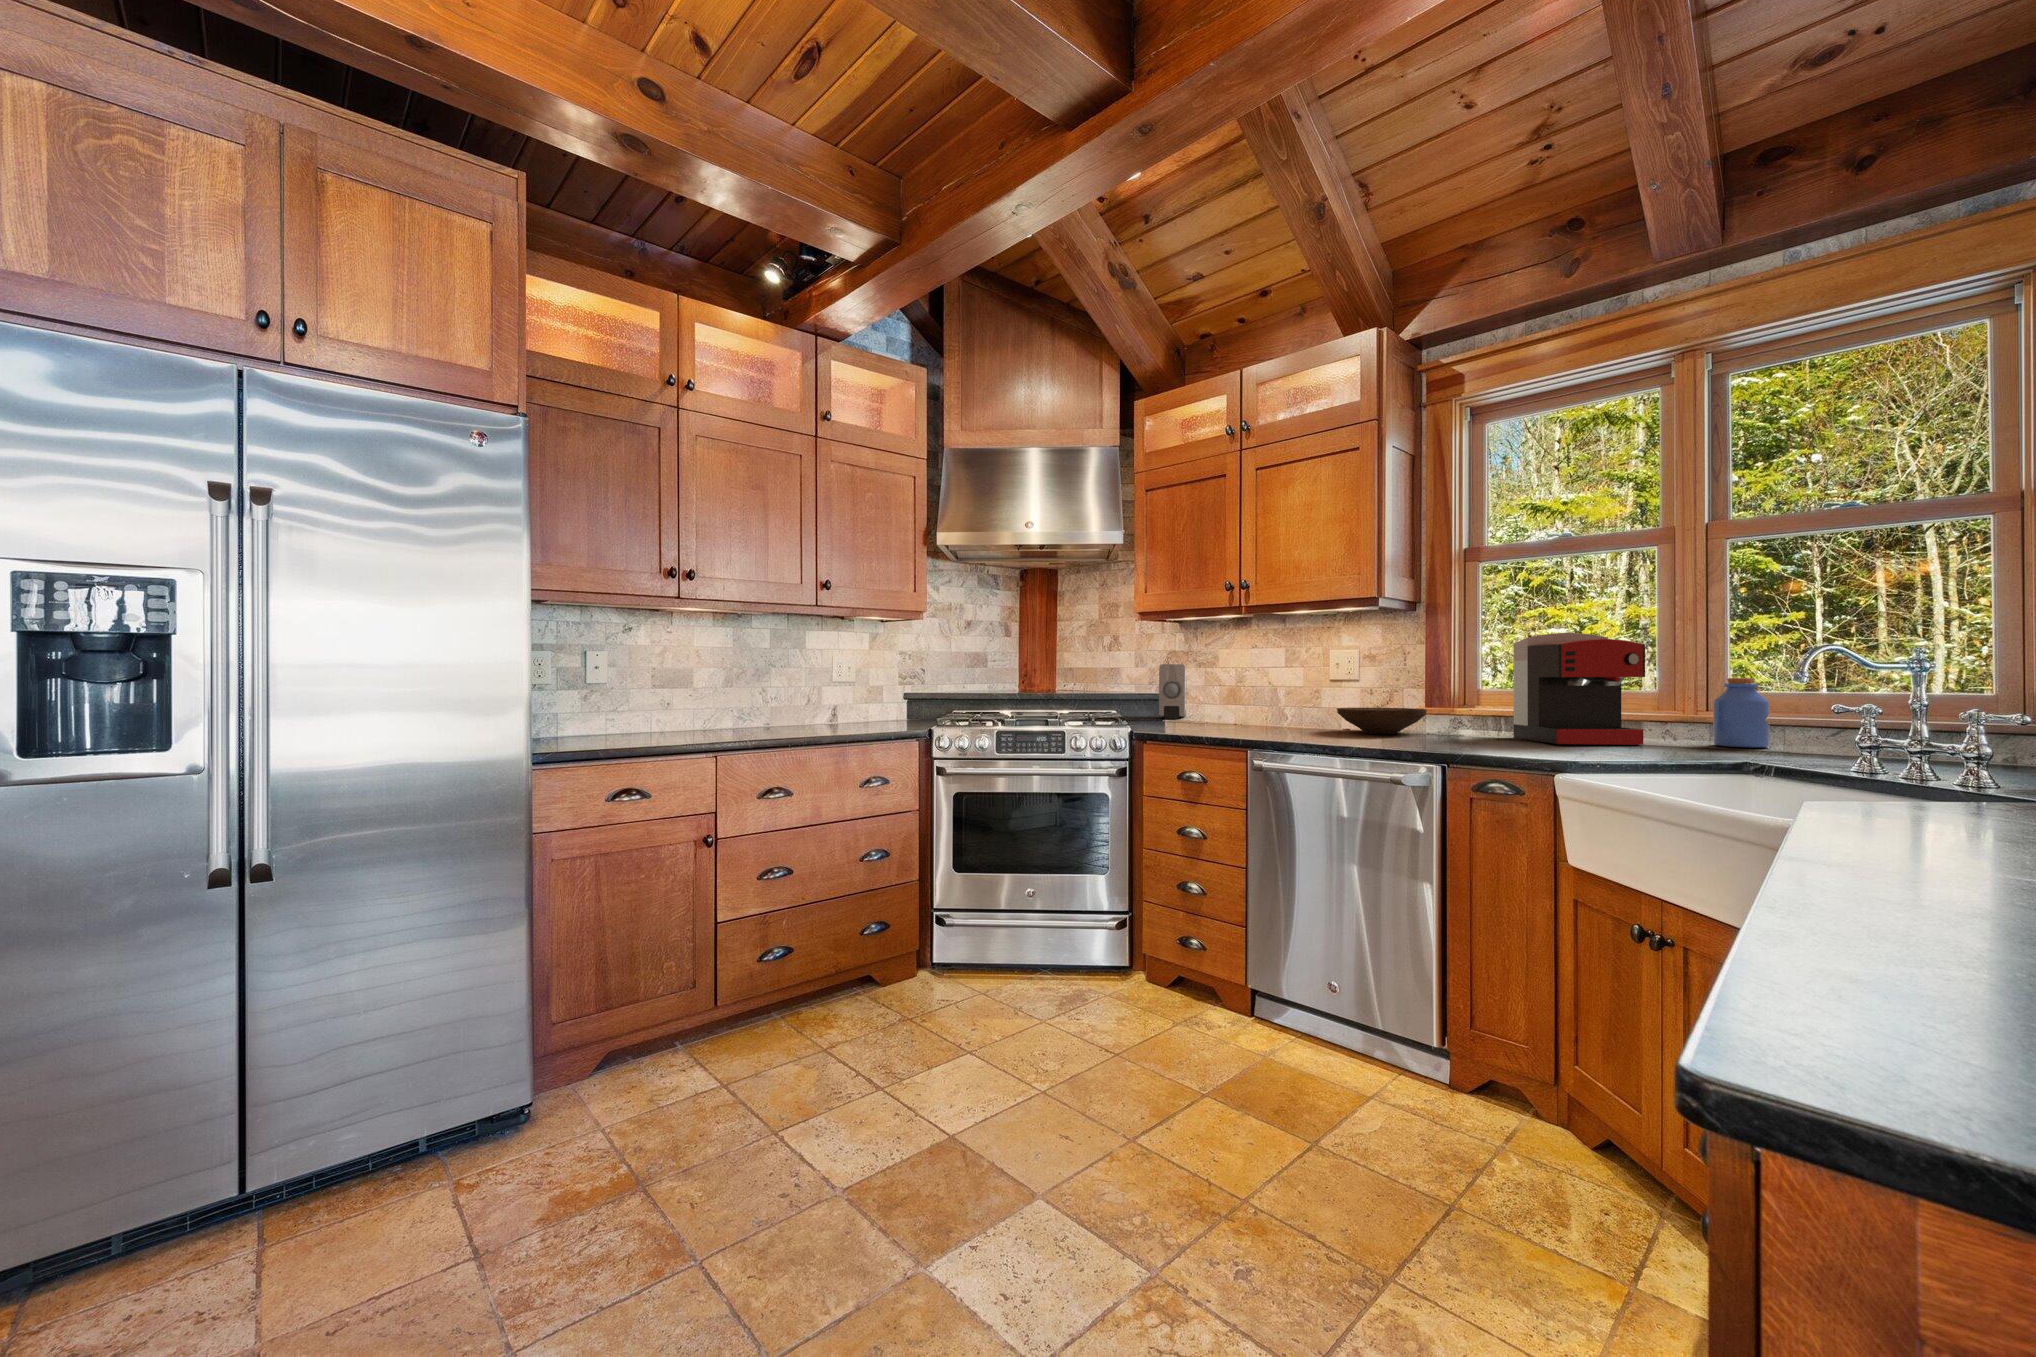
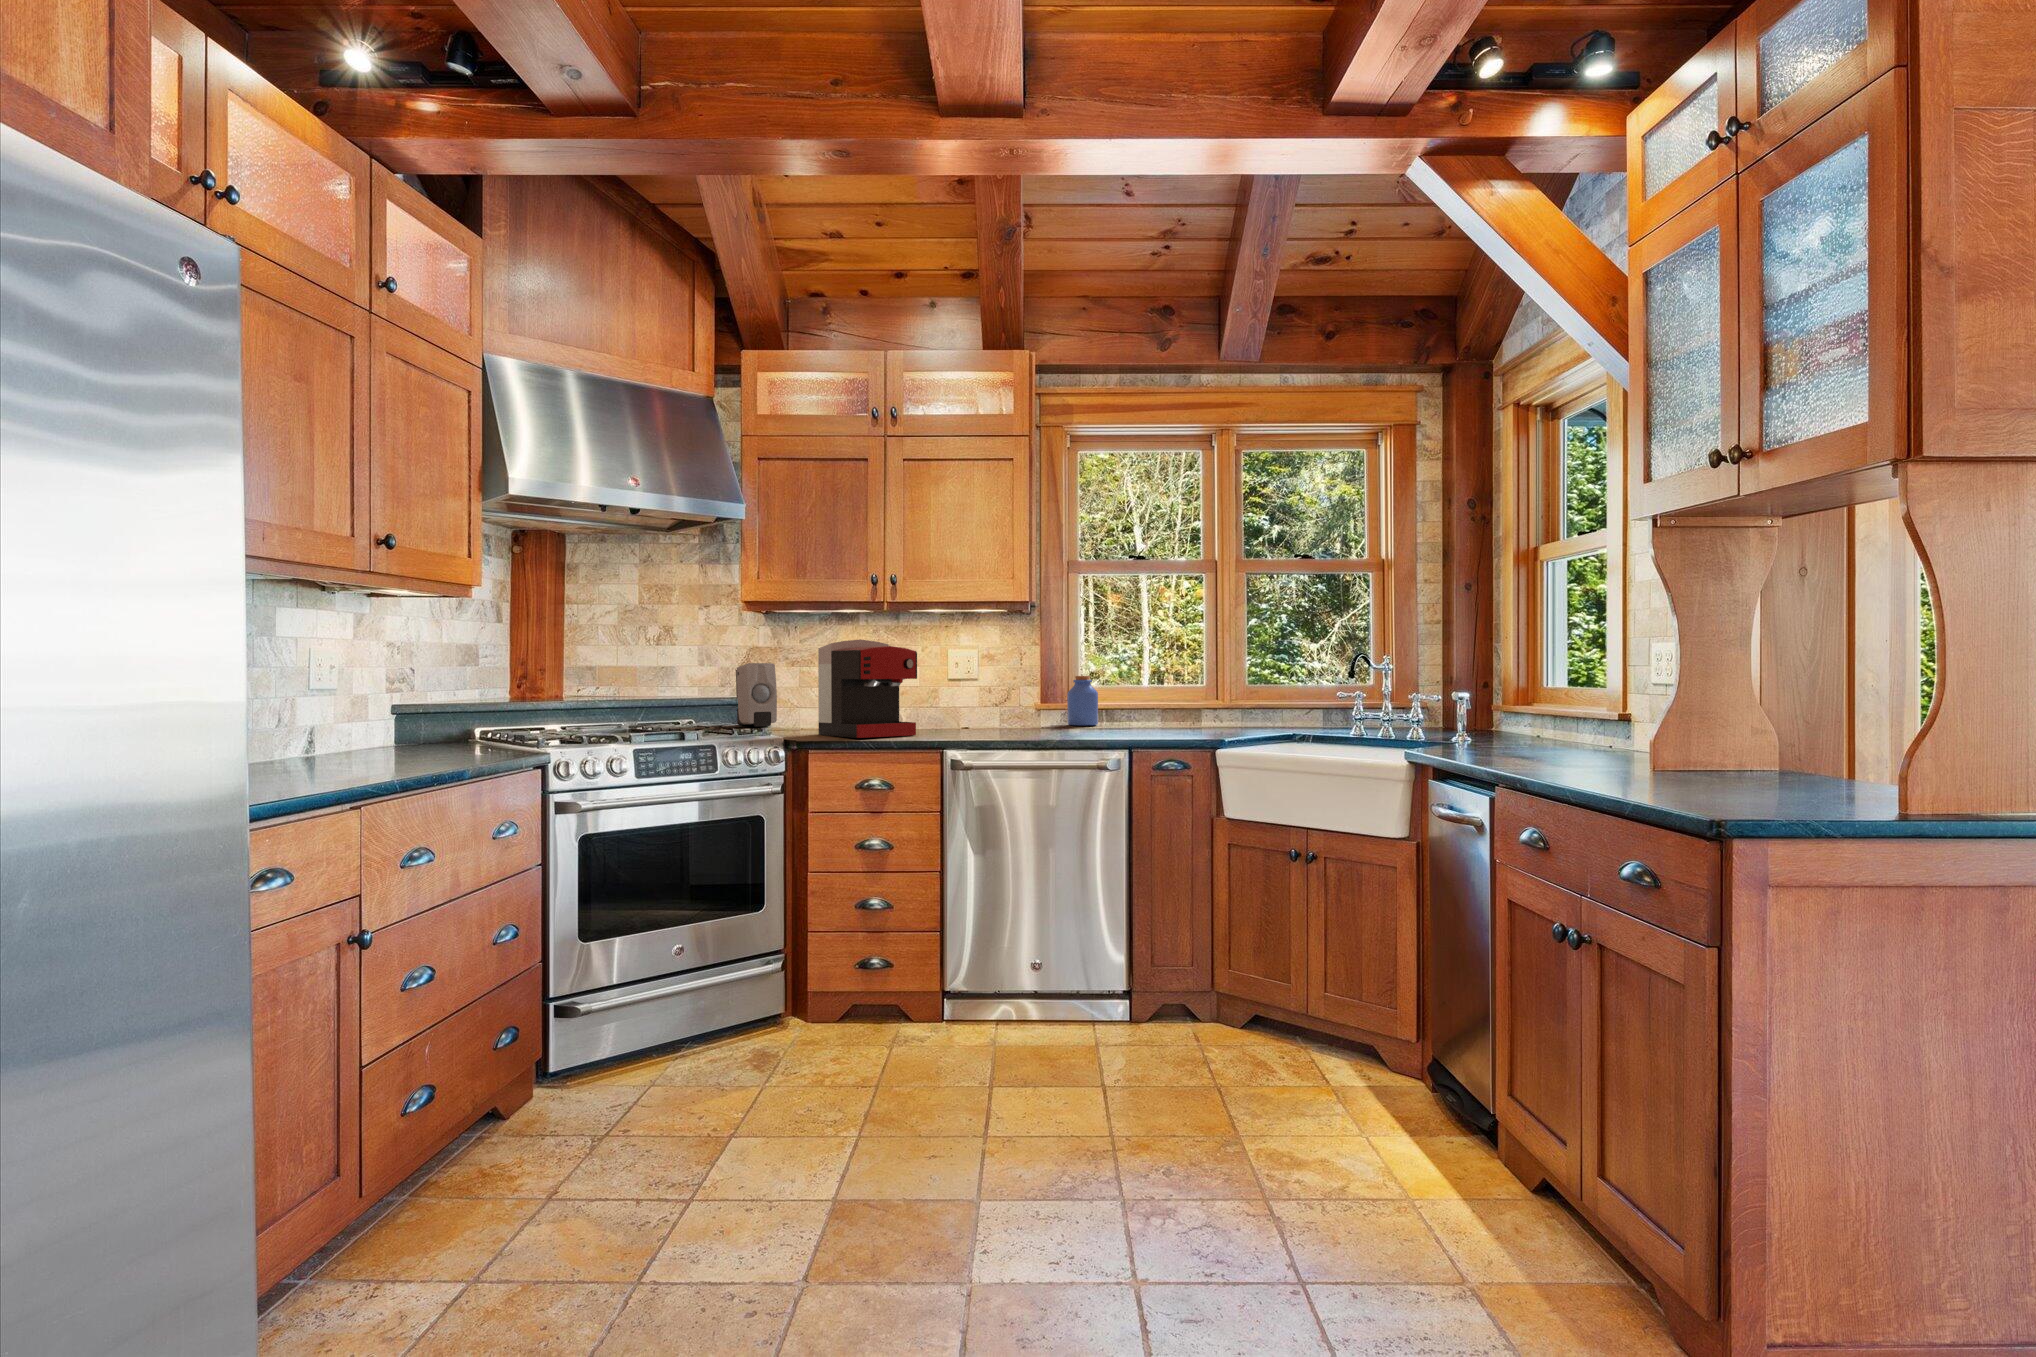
coffee maker: present [1513,632,1645,745] -> present [818,639,917,738]
jar: present [1713,678,1770,748] -> present [1067,676,1098,726]
wooden bowl: present [1337,708,1427,734] -> none [978,706,1056,731]

